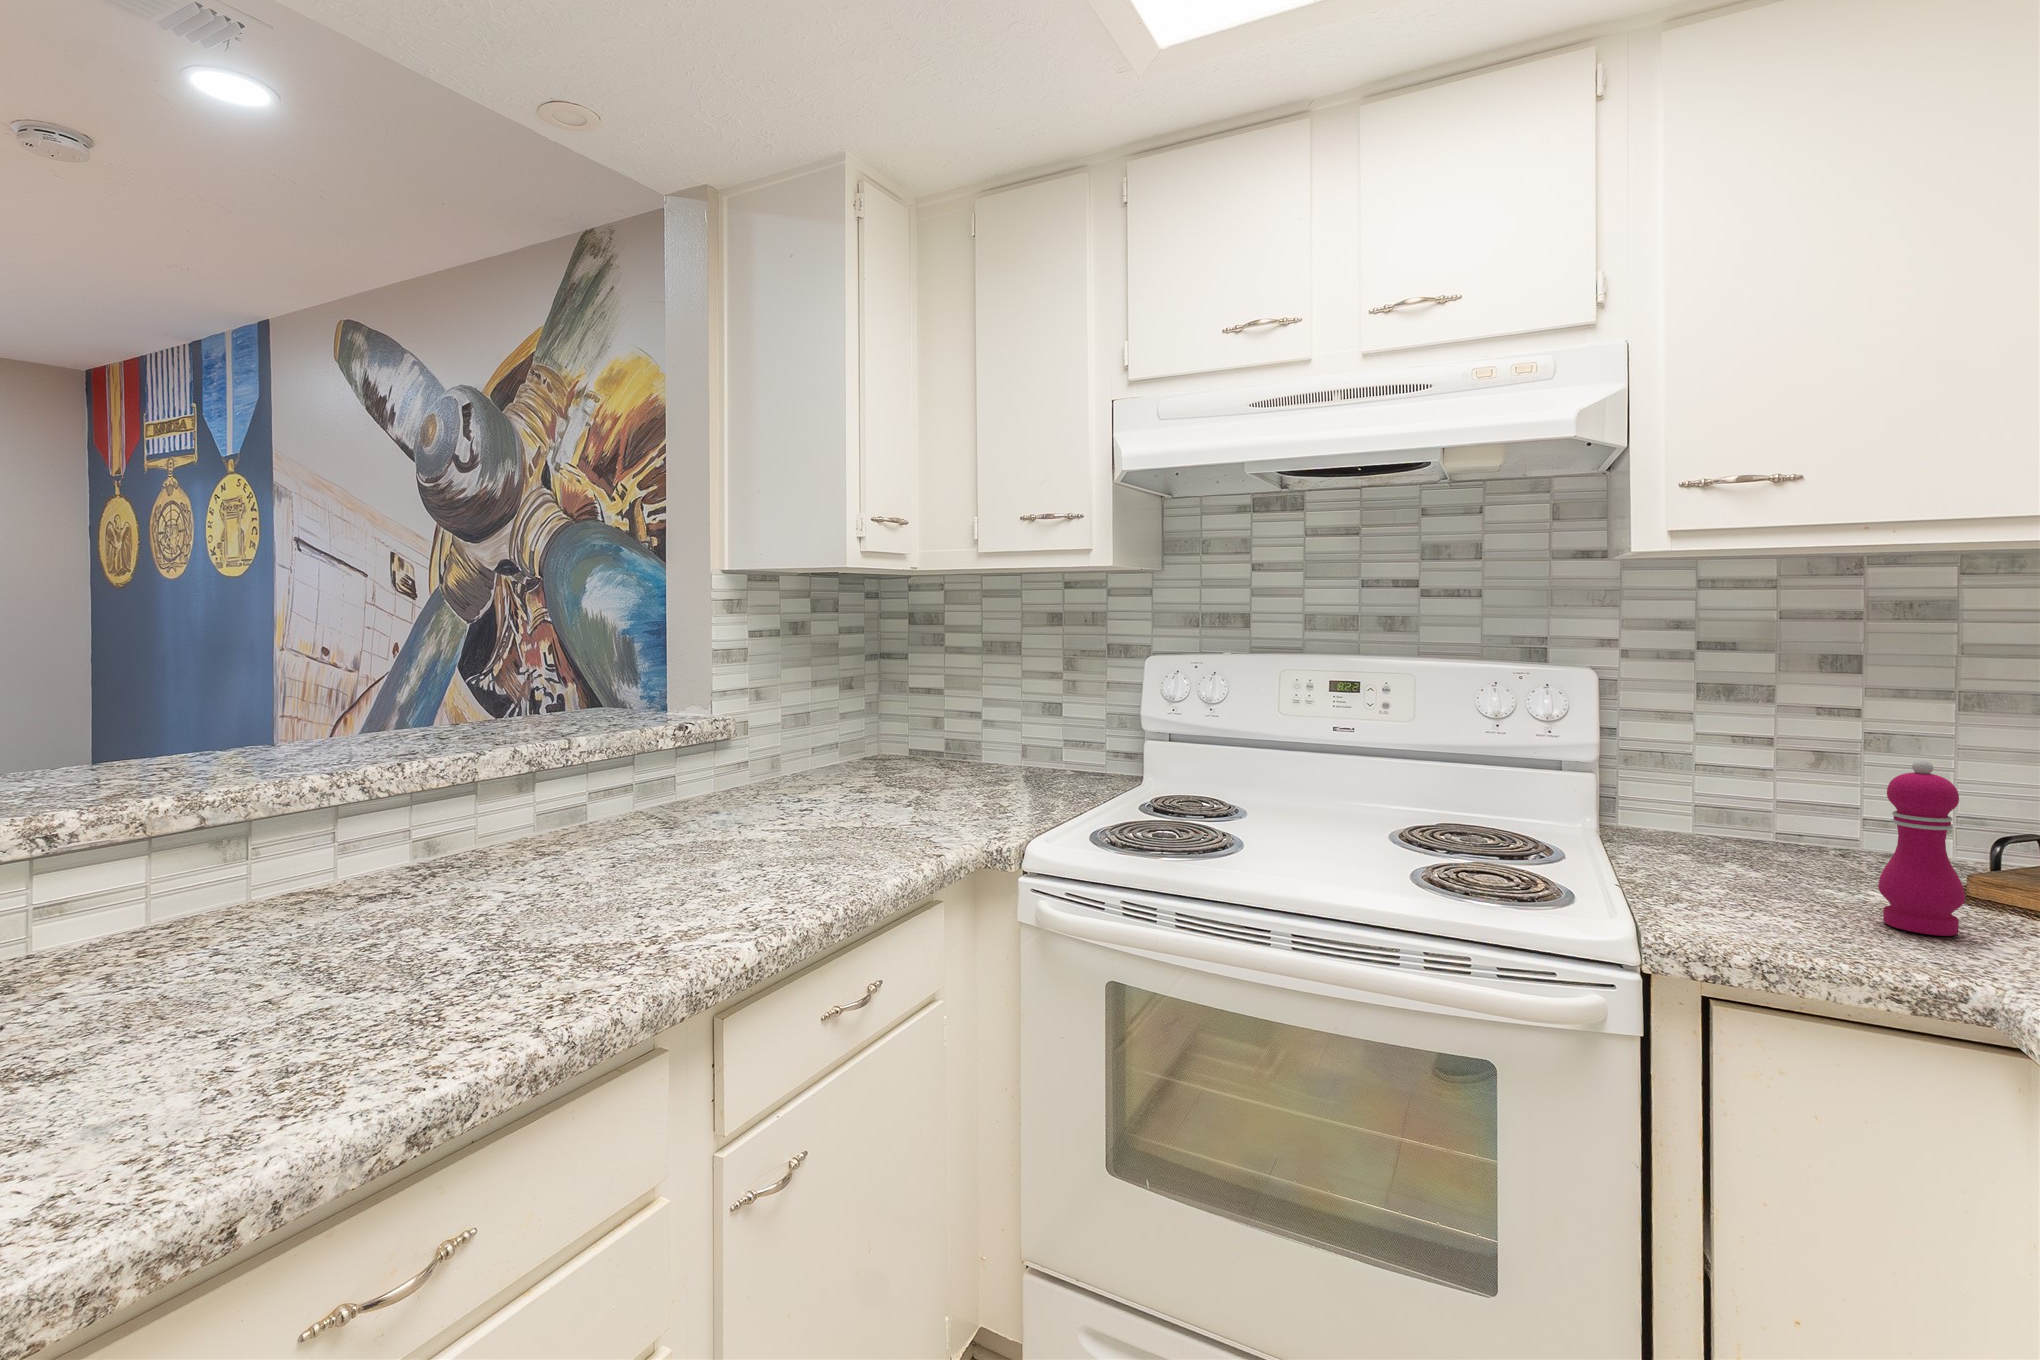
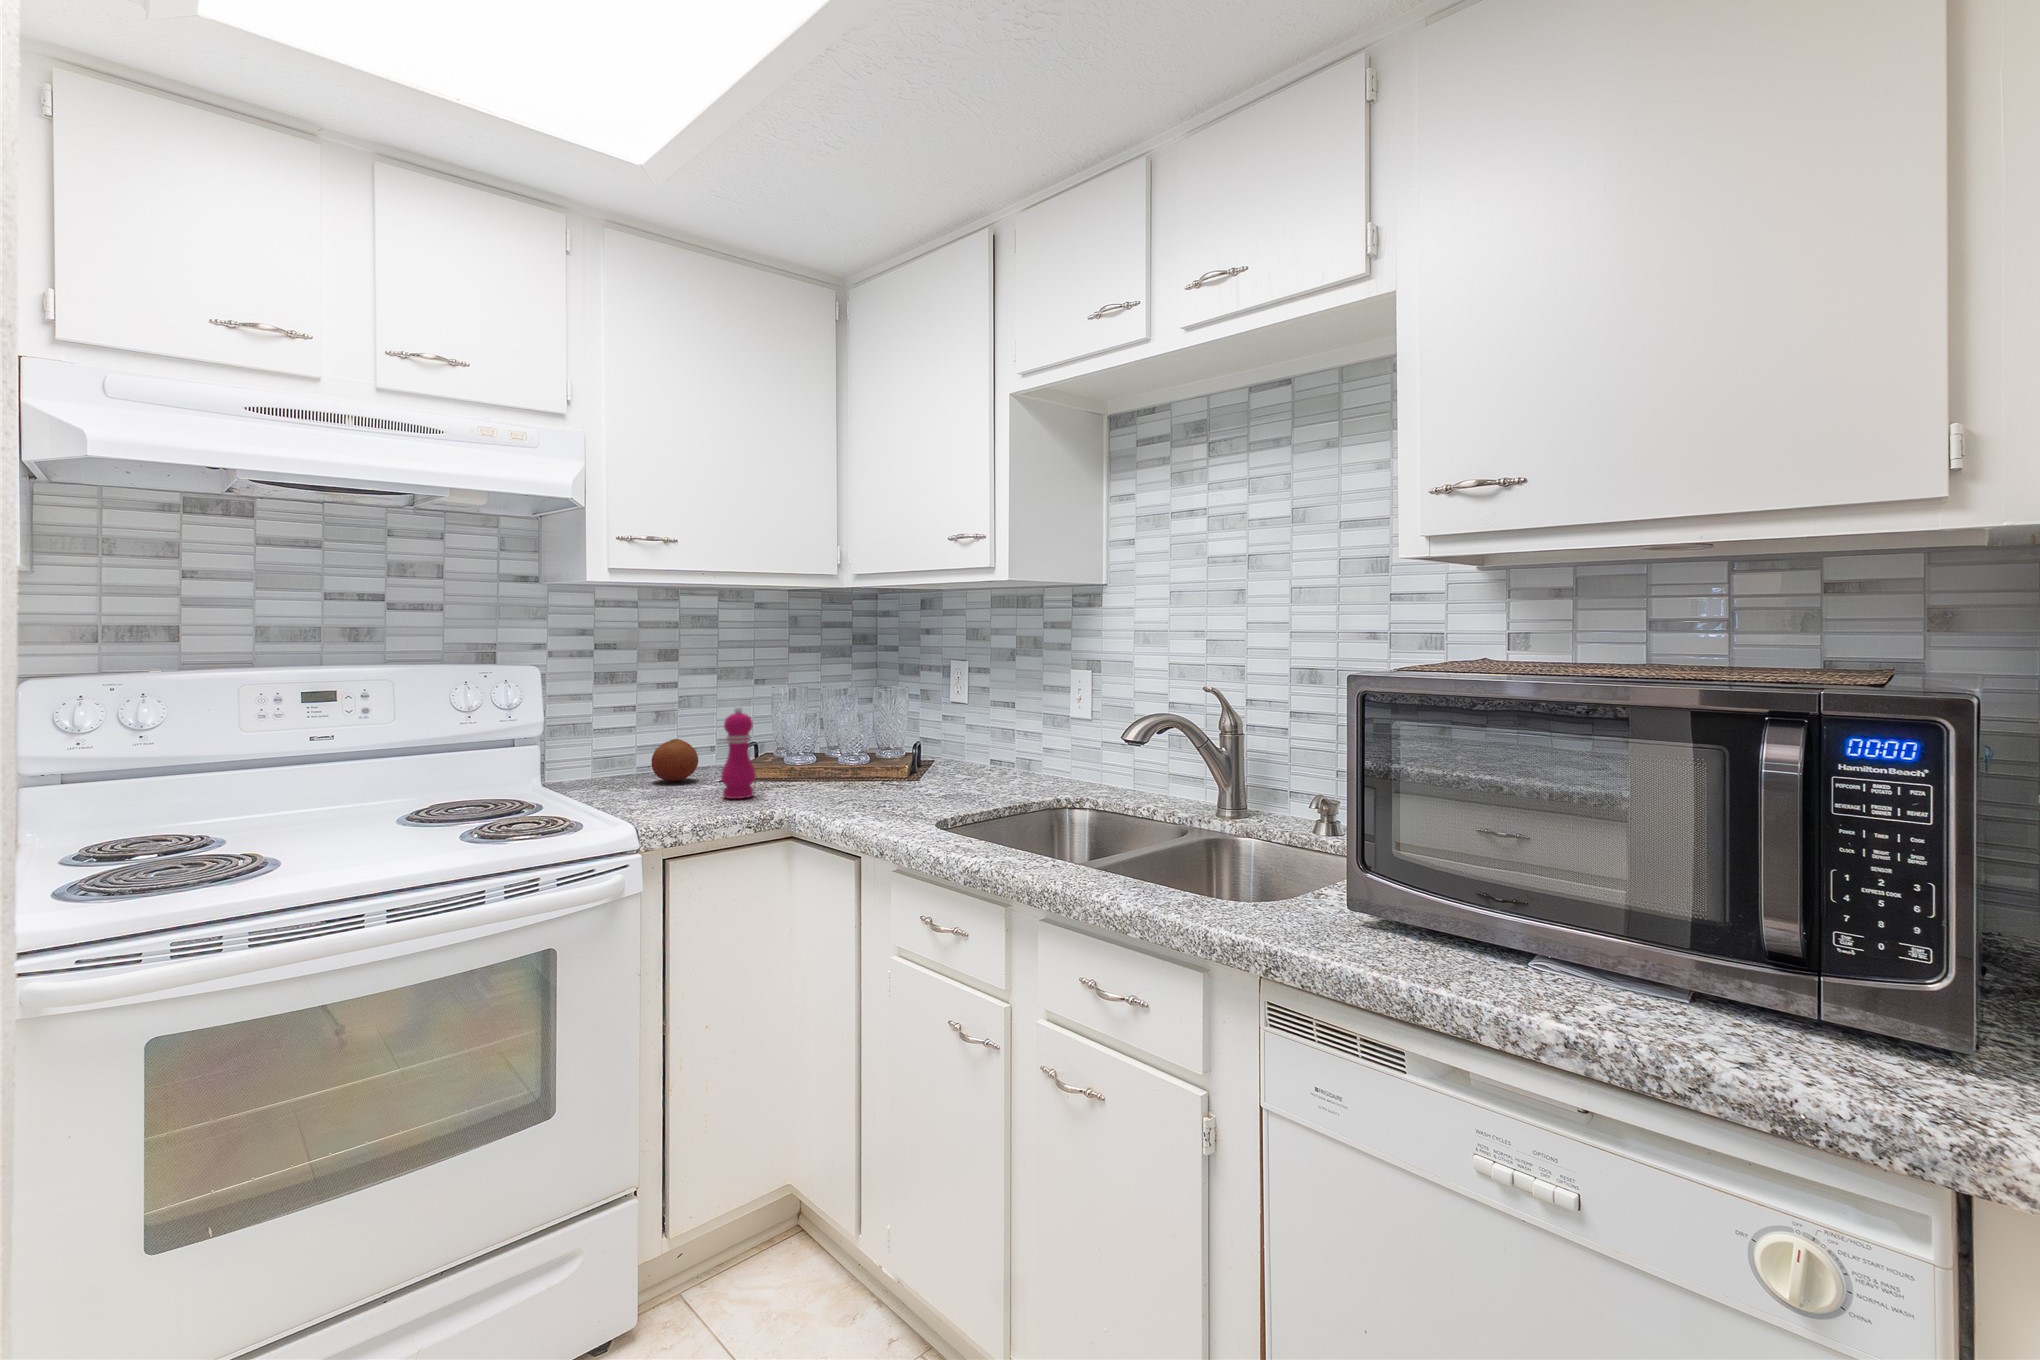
fruit: none [1779,799,1875,869] -> present [652,739,698,781]

